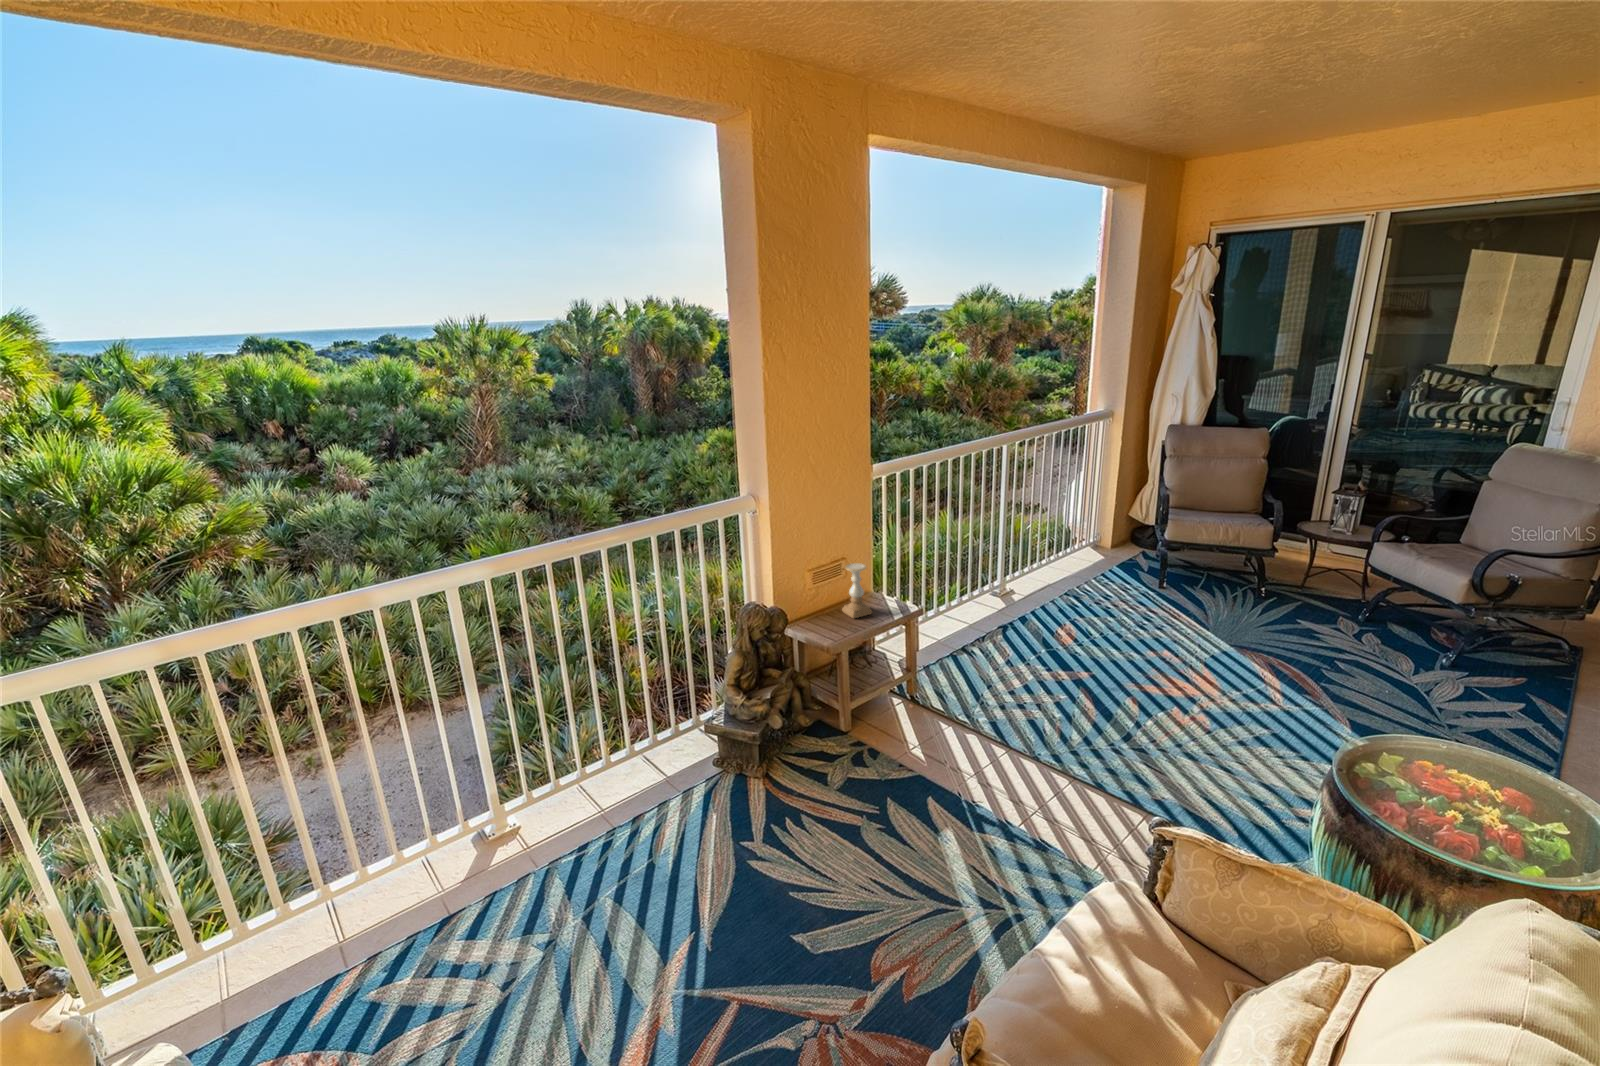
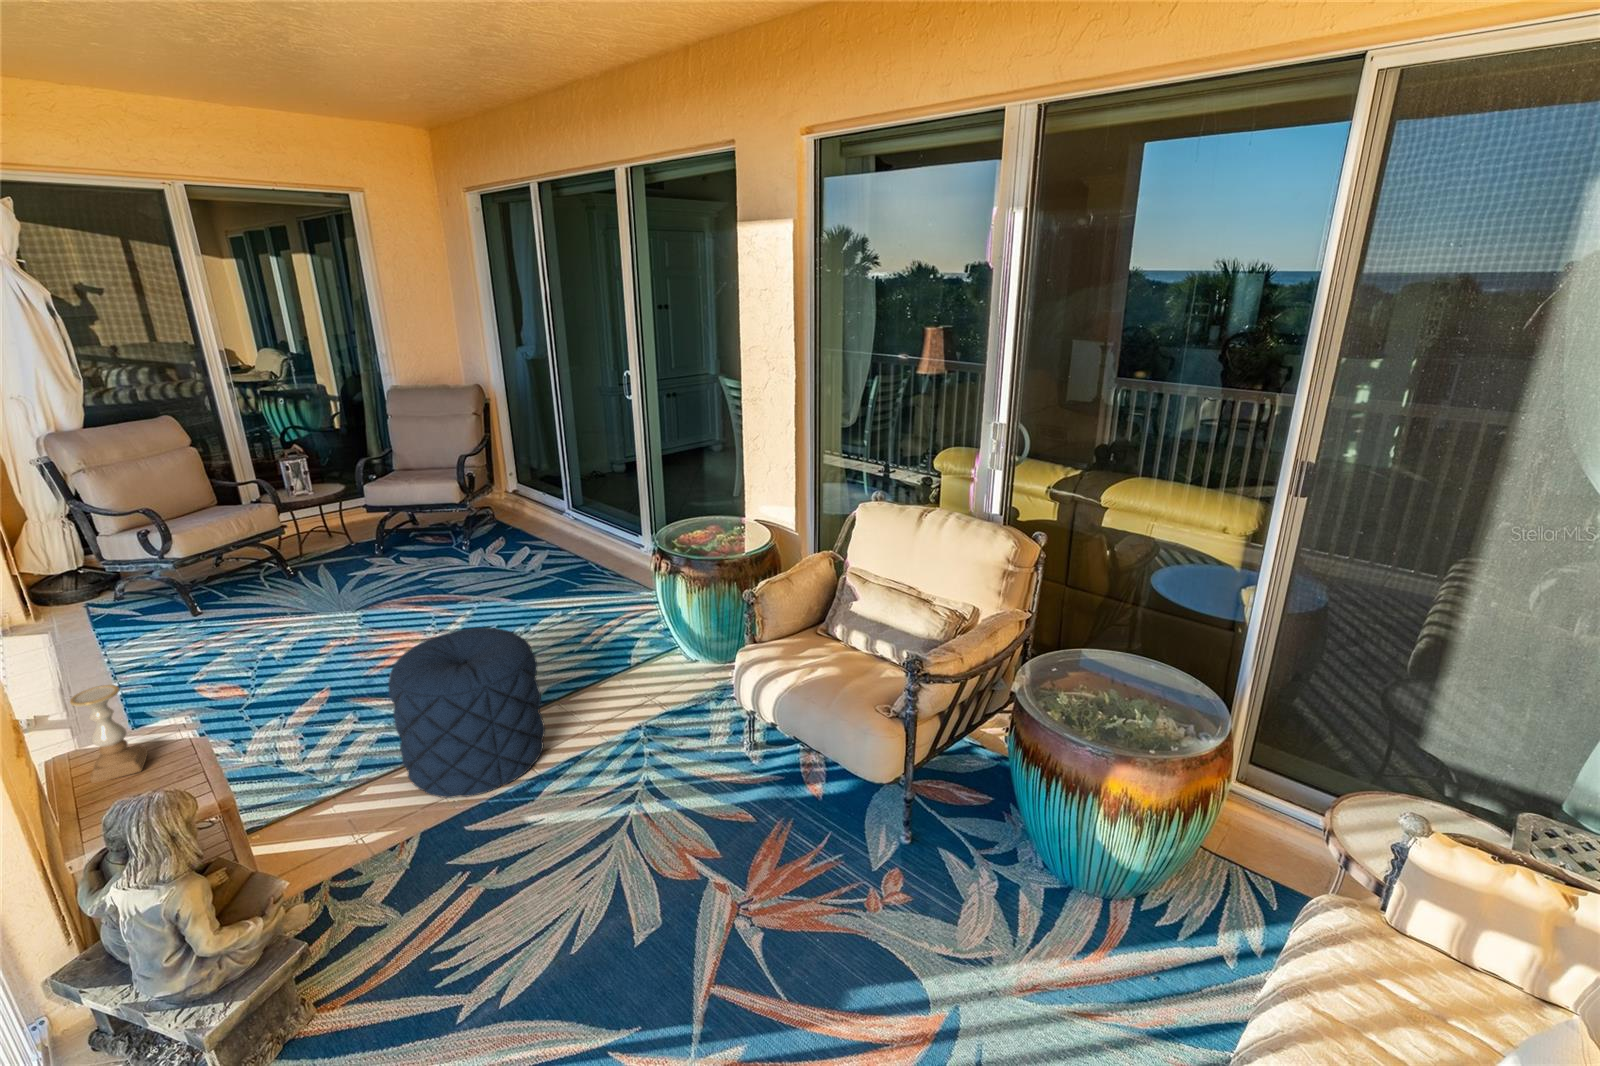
pouf: none [956,655,1092,817] -> present [388,628,545,798]

